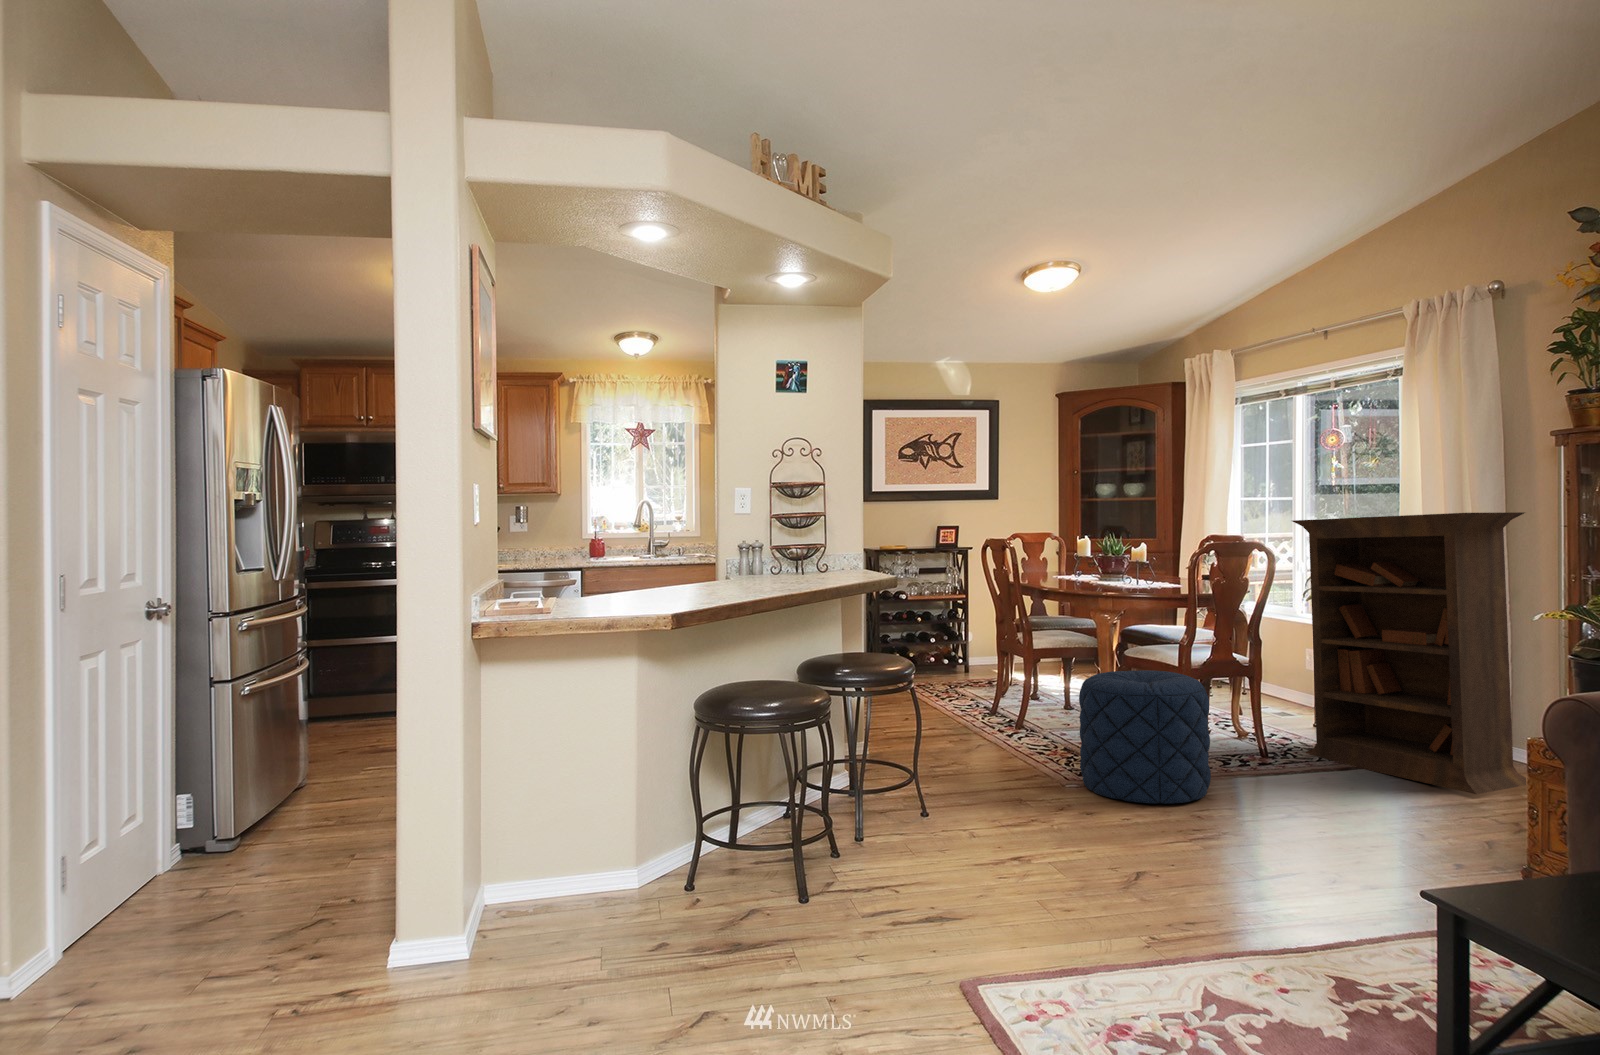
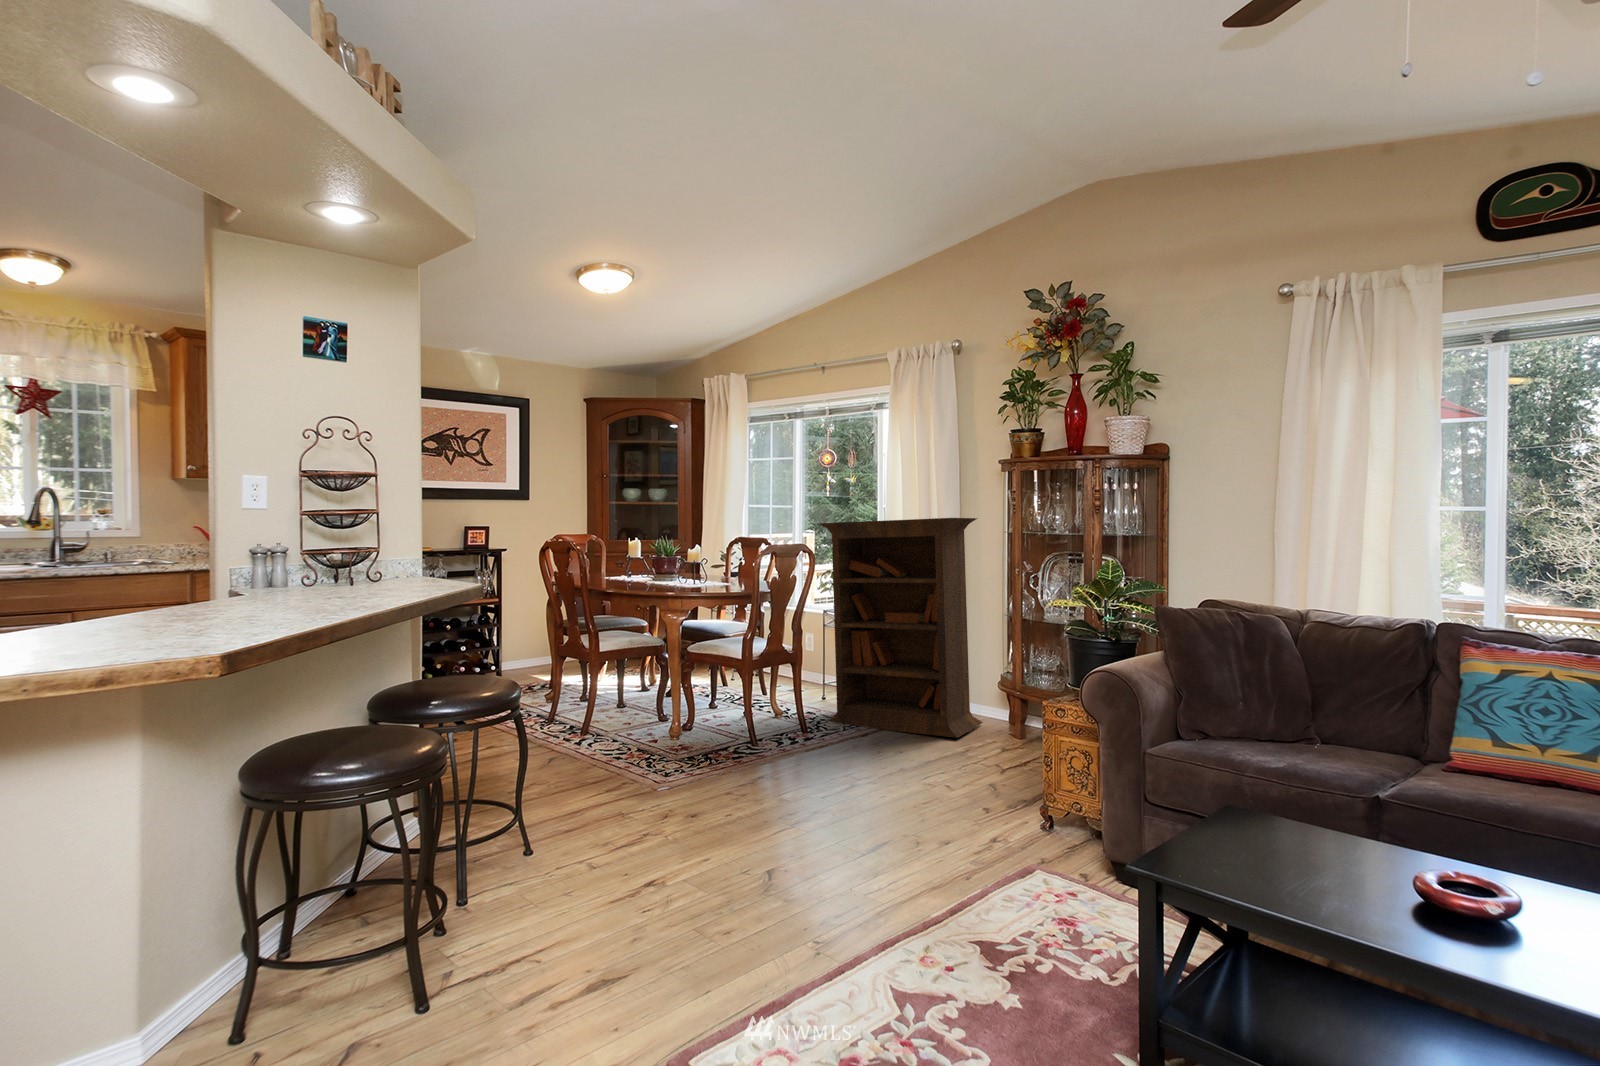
pouf: present [1079,670,1211,804] -> none [666,664,784,794]

